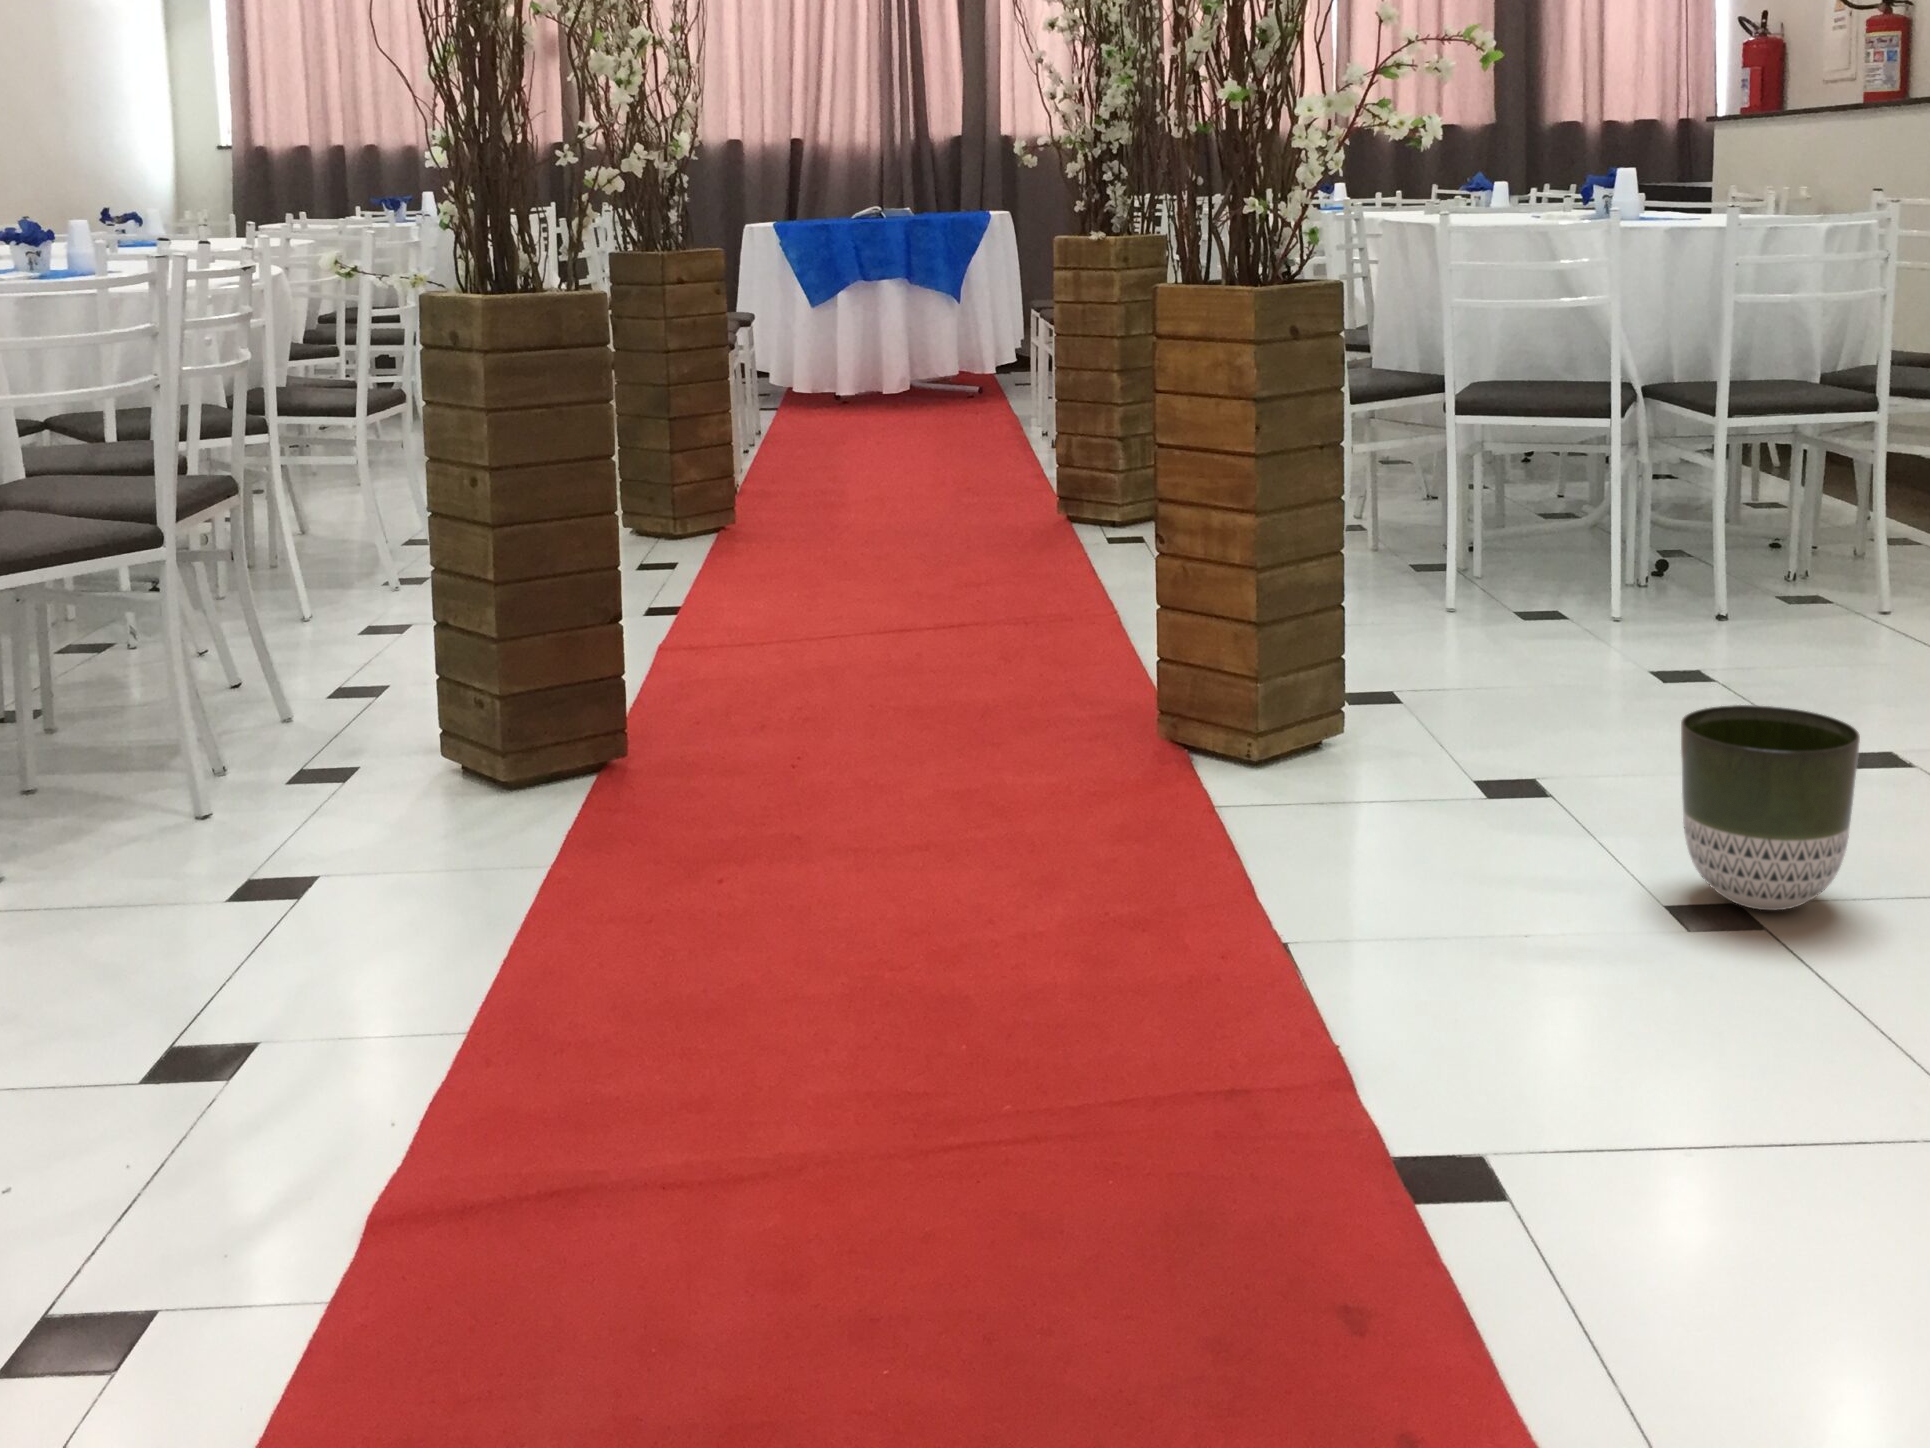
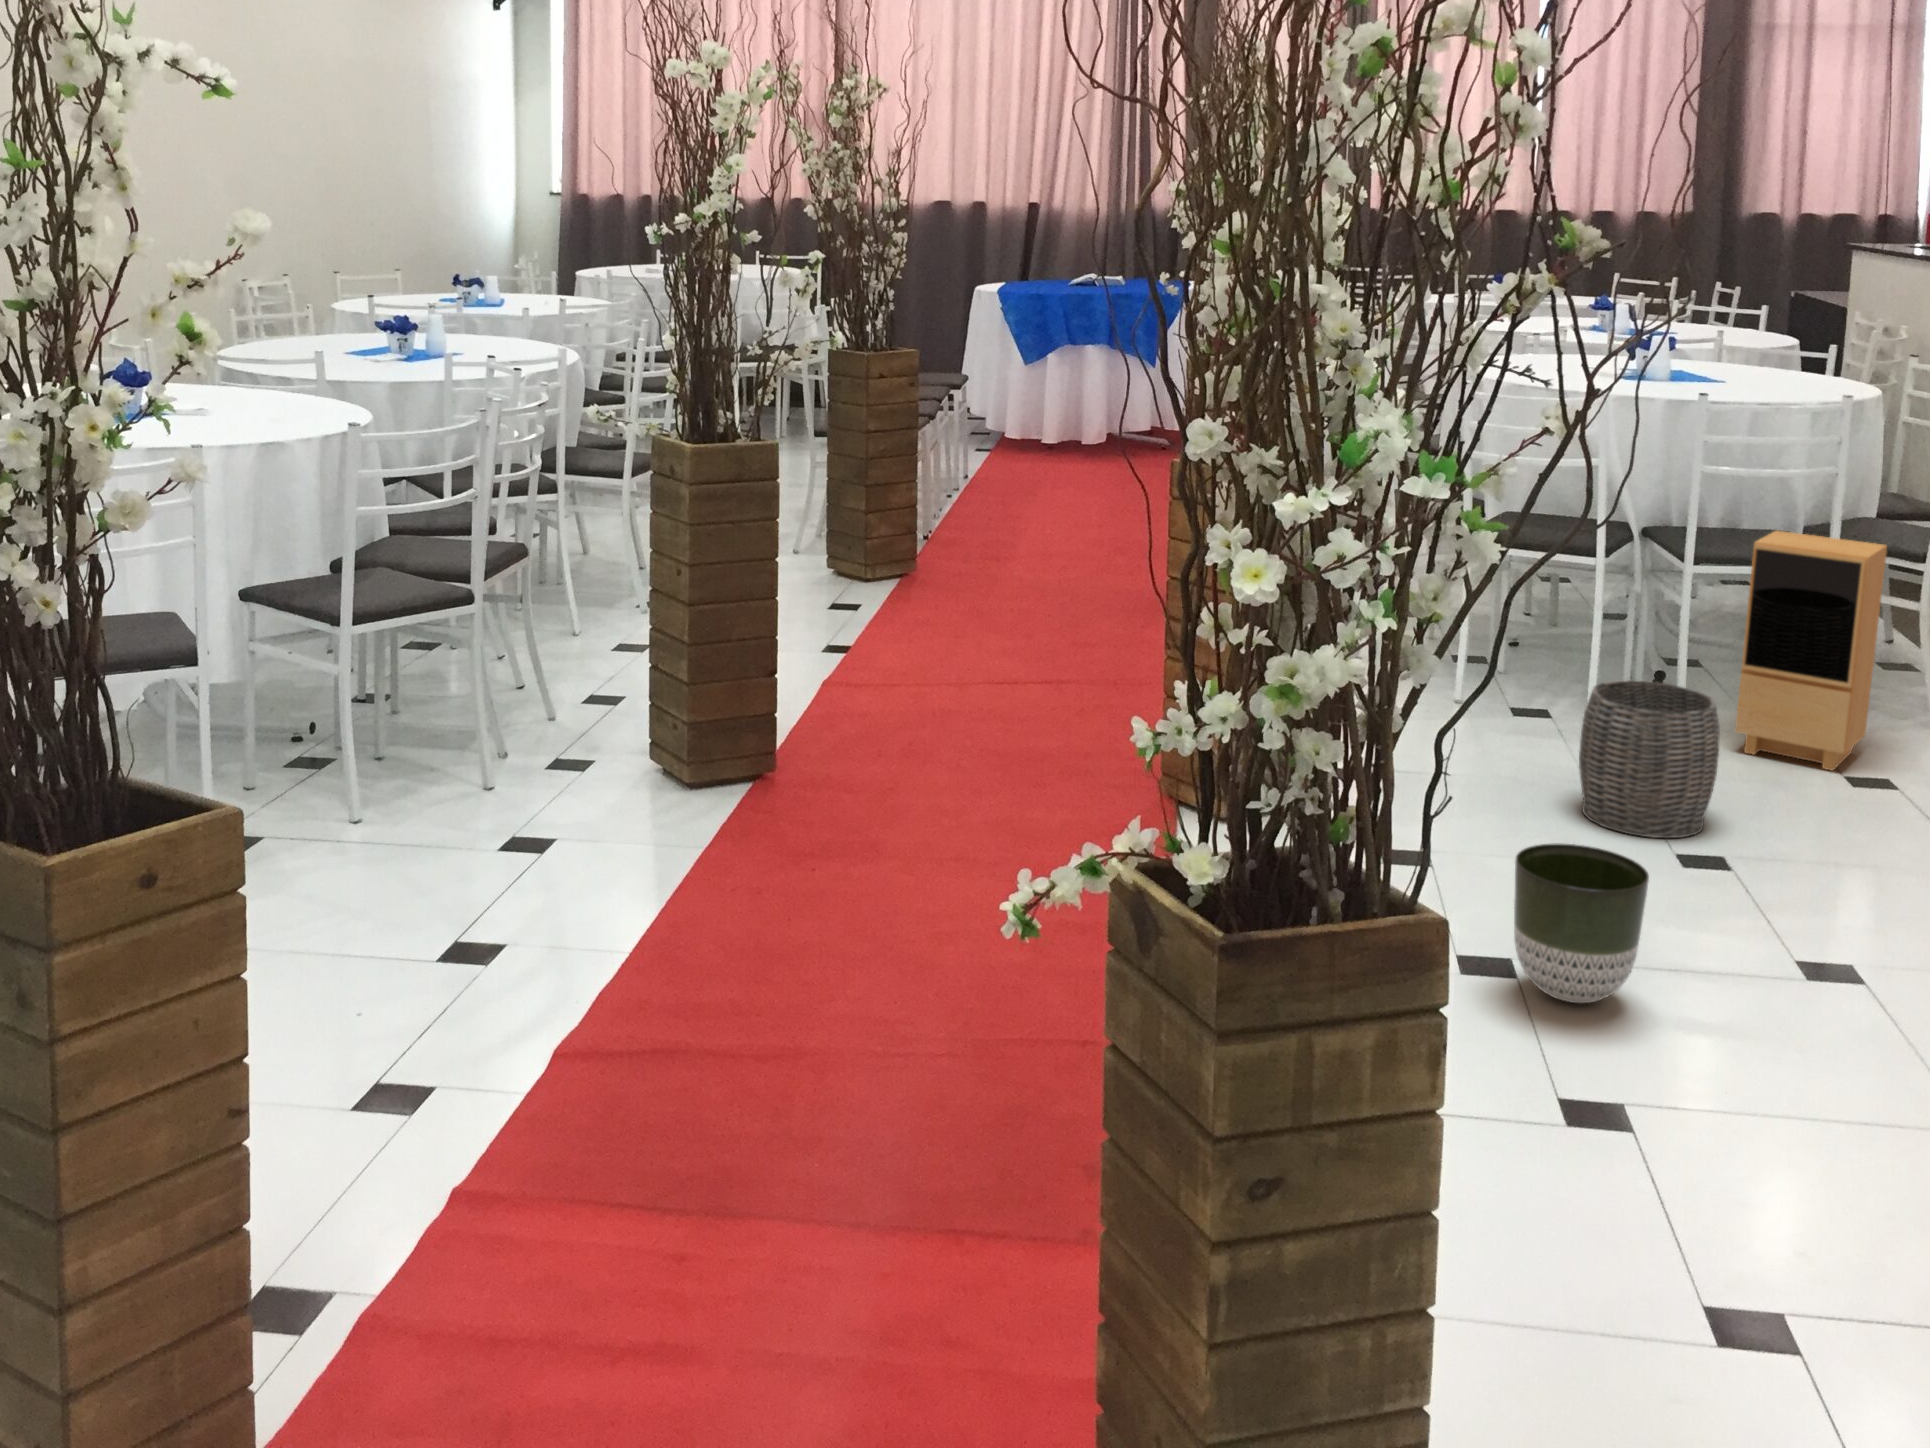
speaker: none [1759,365,1908,634] -> present [1735,531,1887,770]
woven basket: none [1630,535,1796,718] -> present [1579,680,1720,838]

